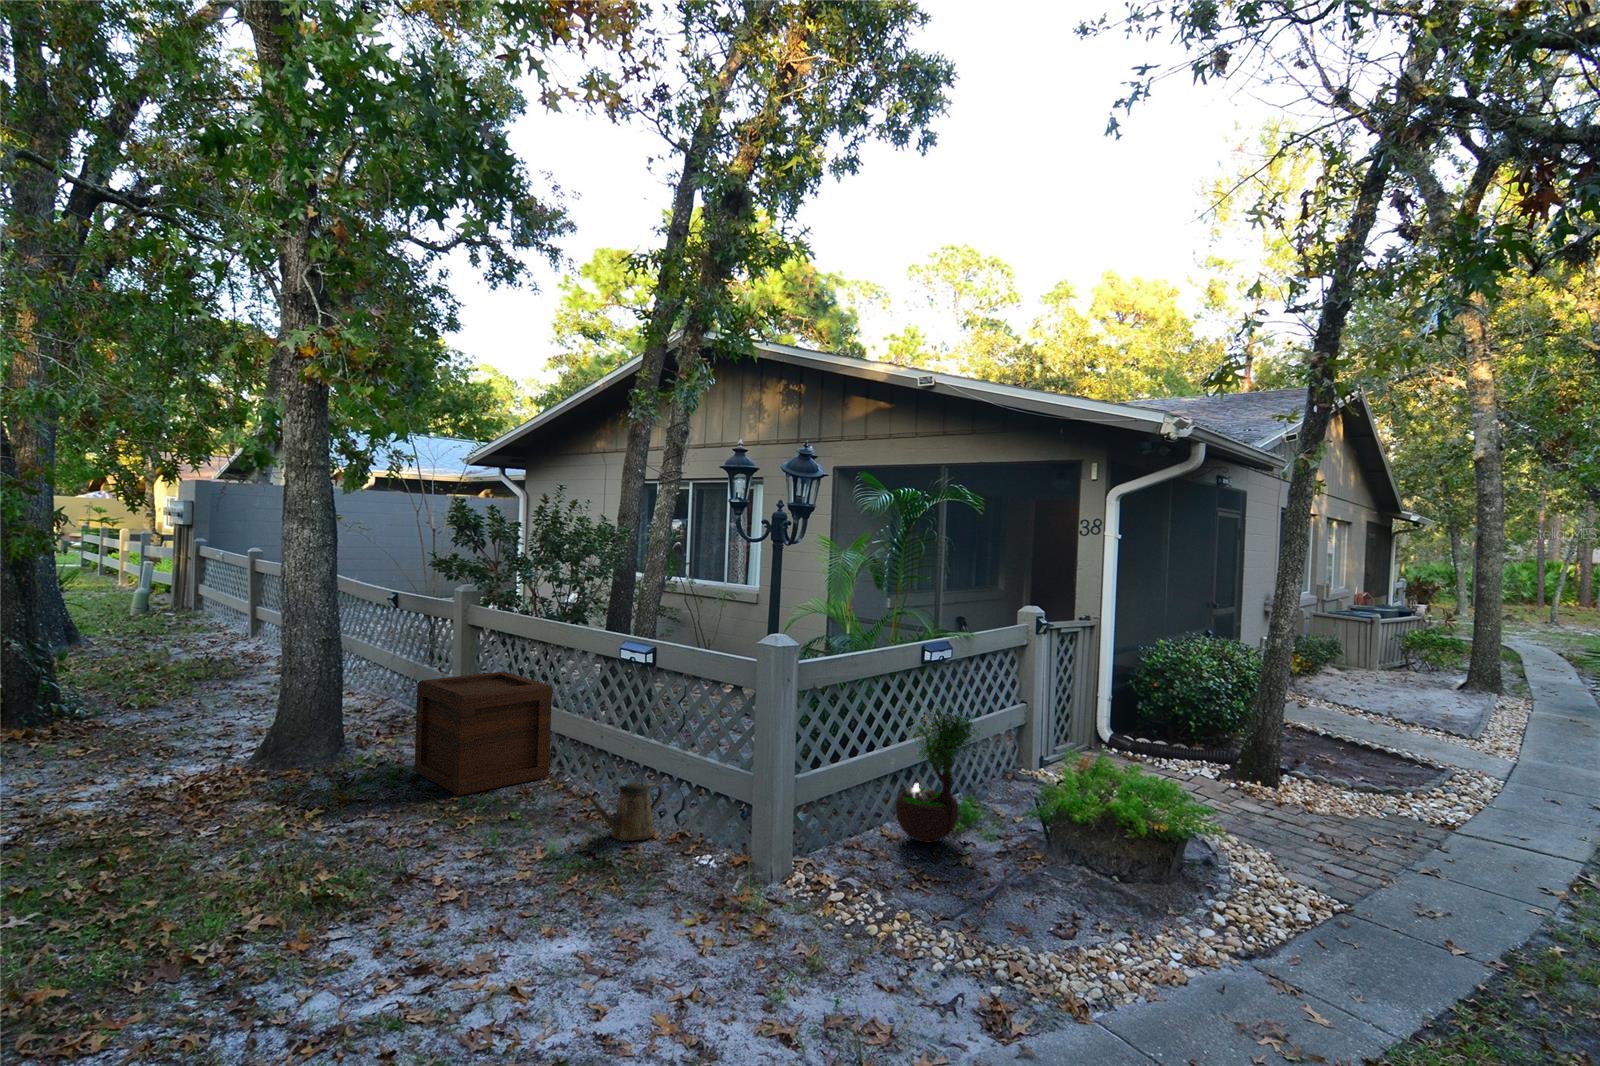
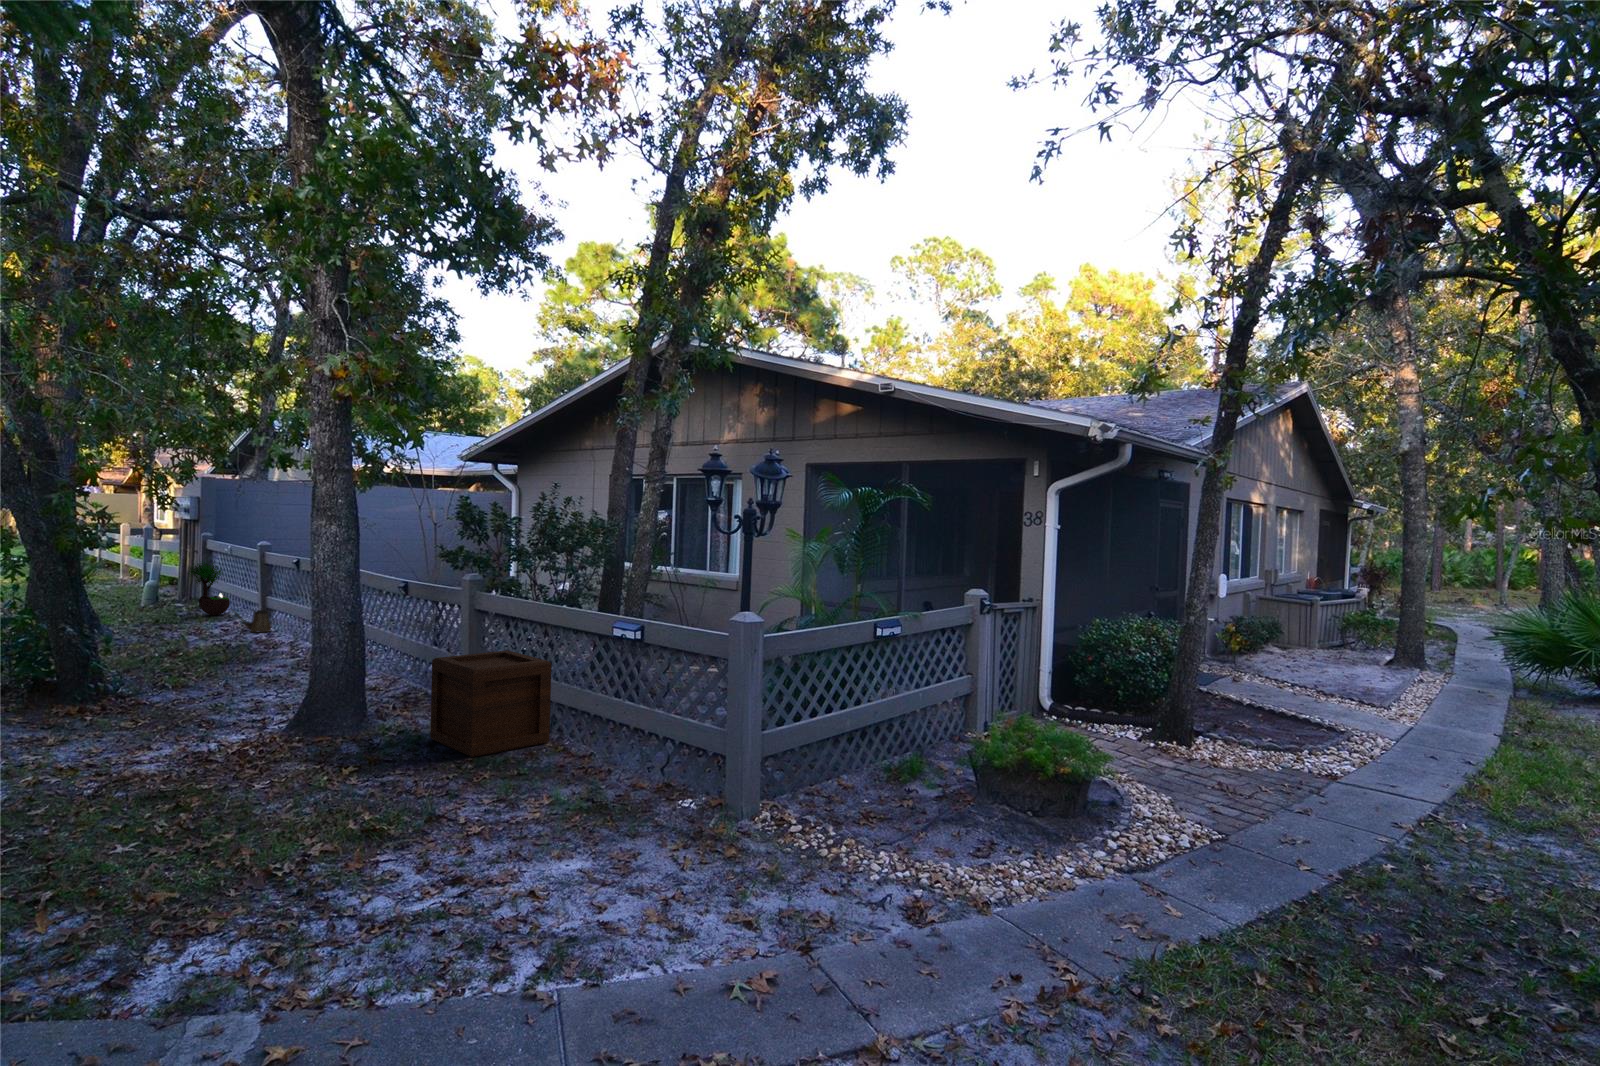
potted tree: present [895,709,983,843] -> present [188,562,230,615]
watering can: present [580,783,663,841] -> present [230,608,277,633]

